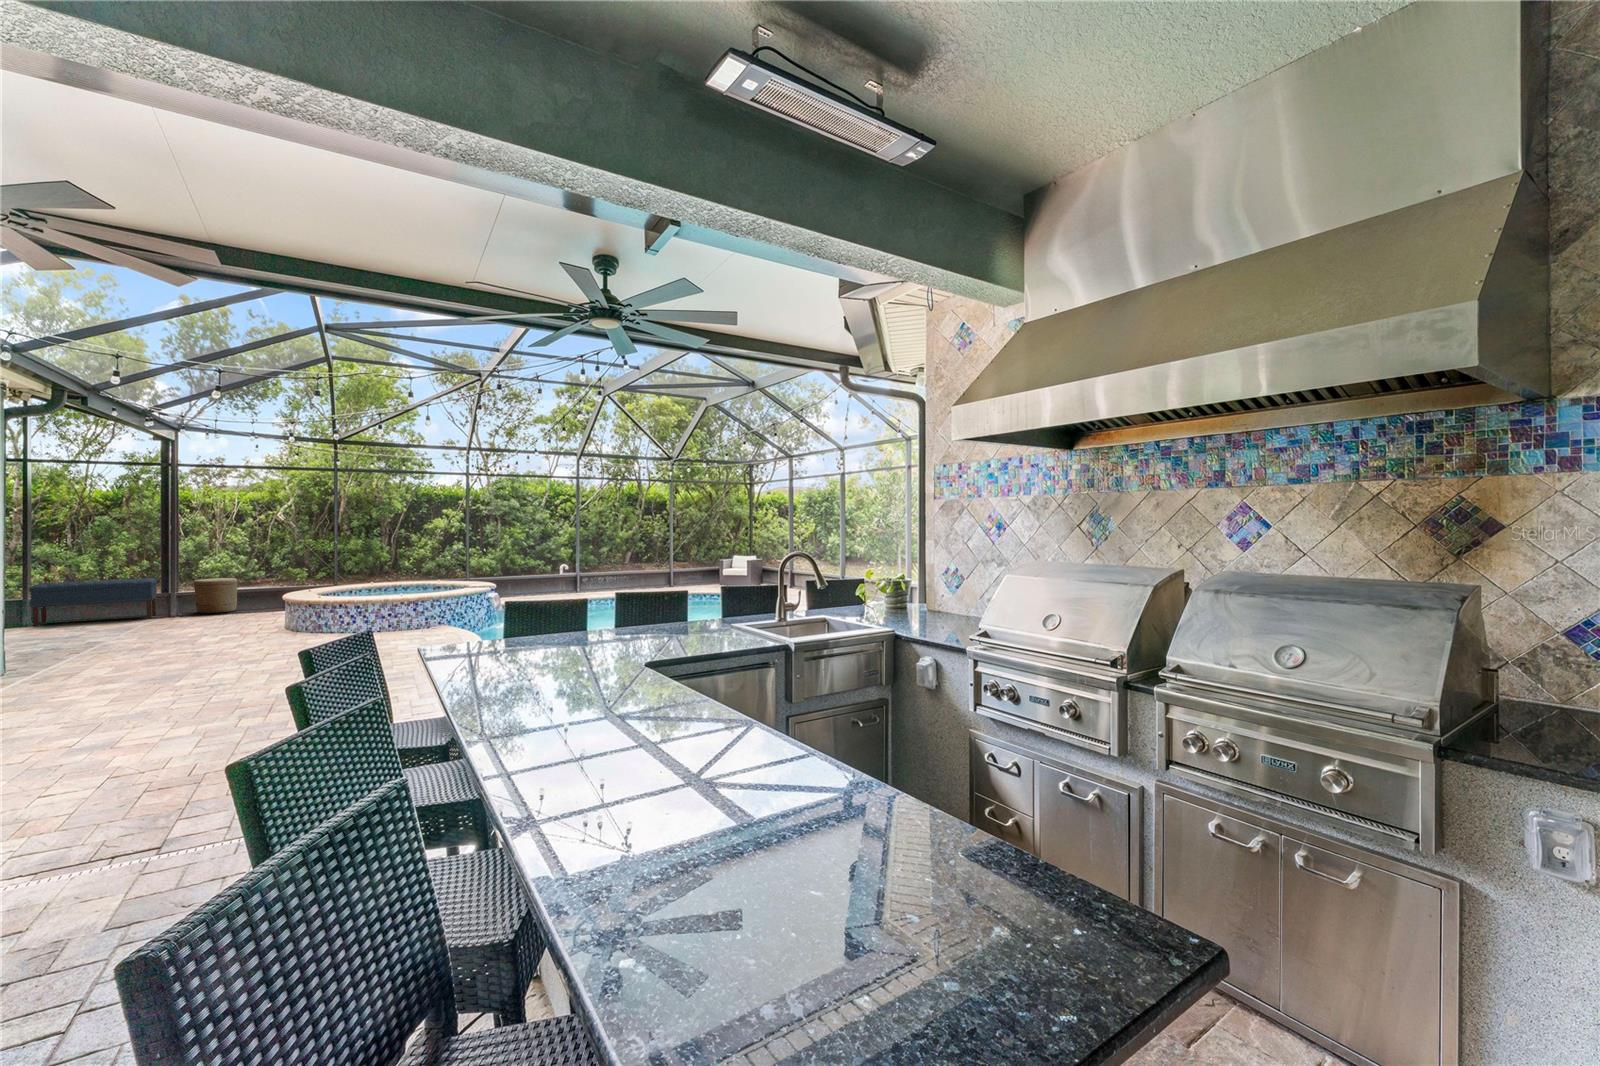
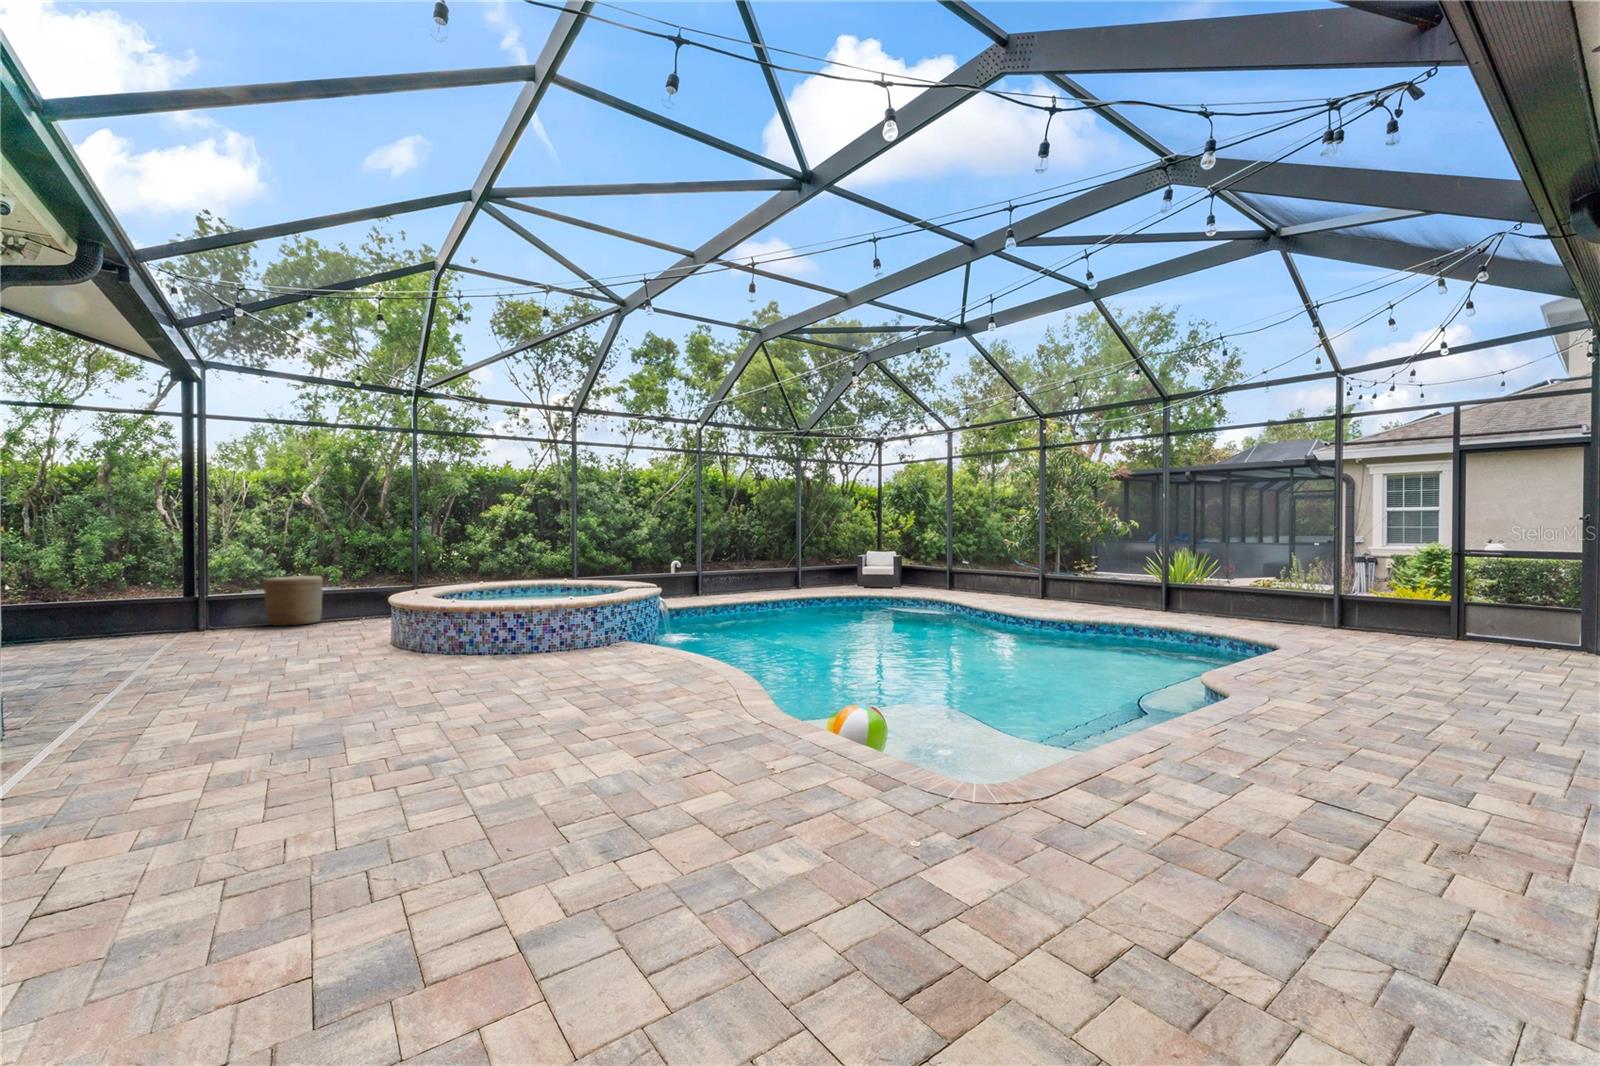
bench: present [29,578,157,627] -> none [24,575,213,647]

